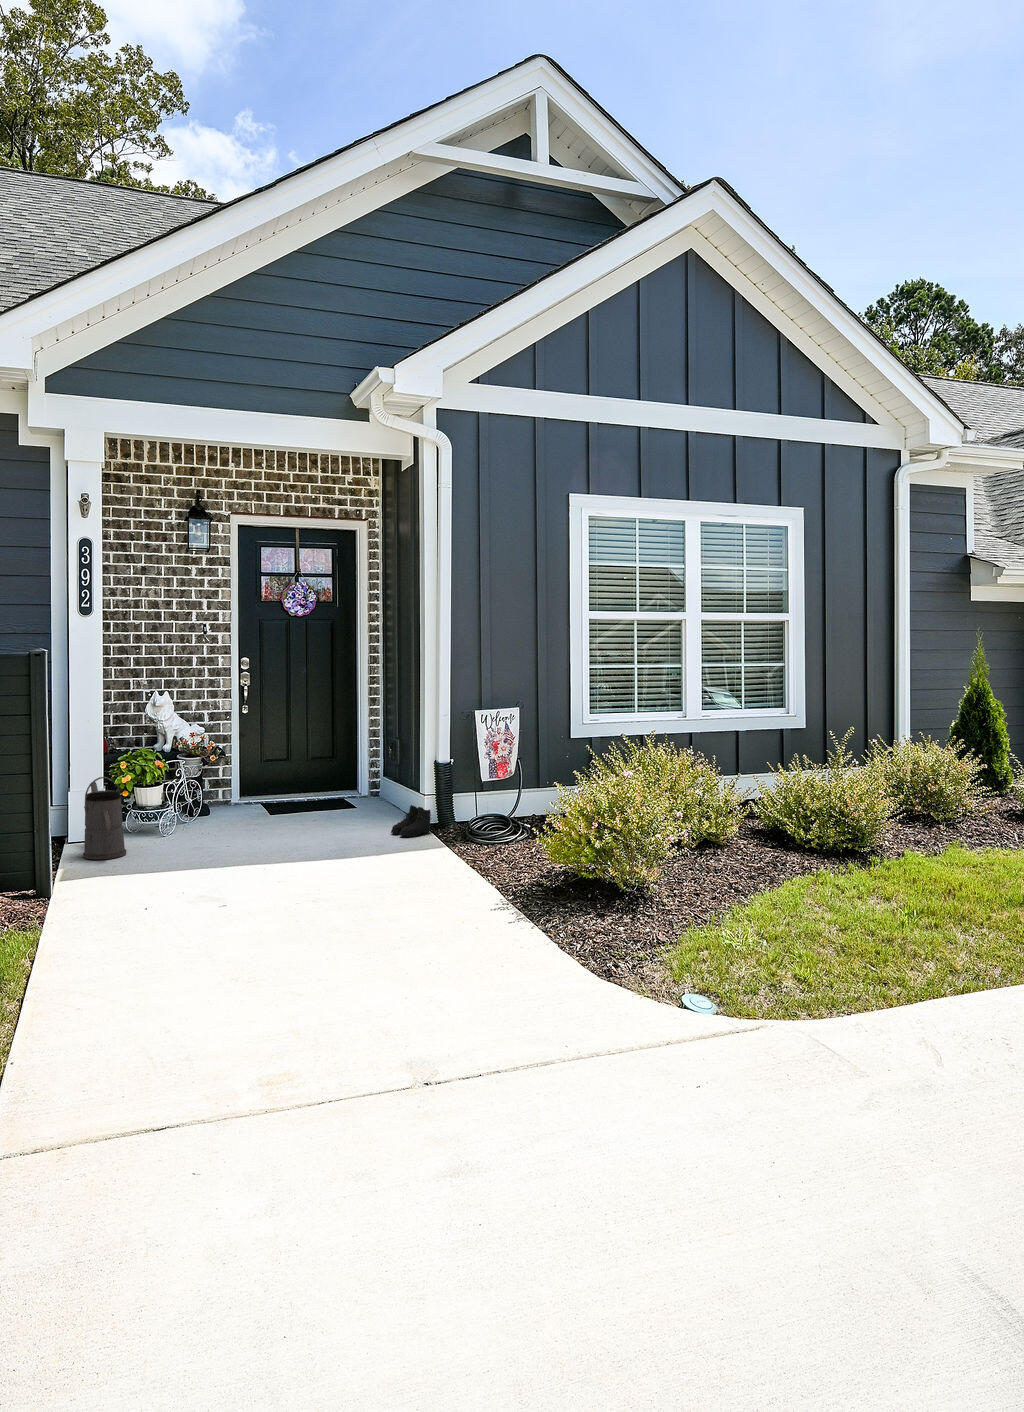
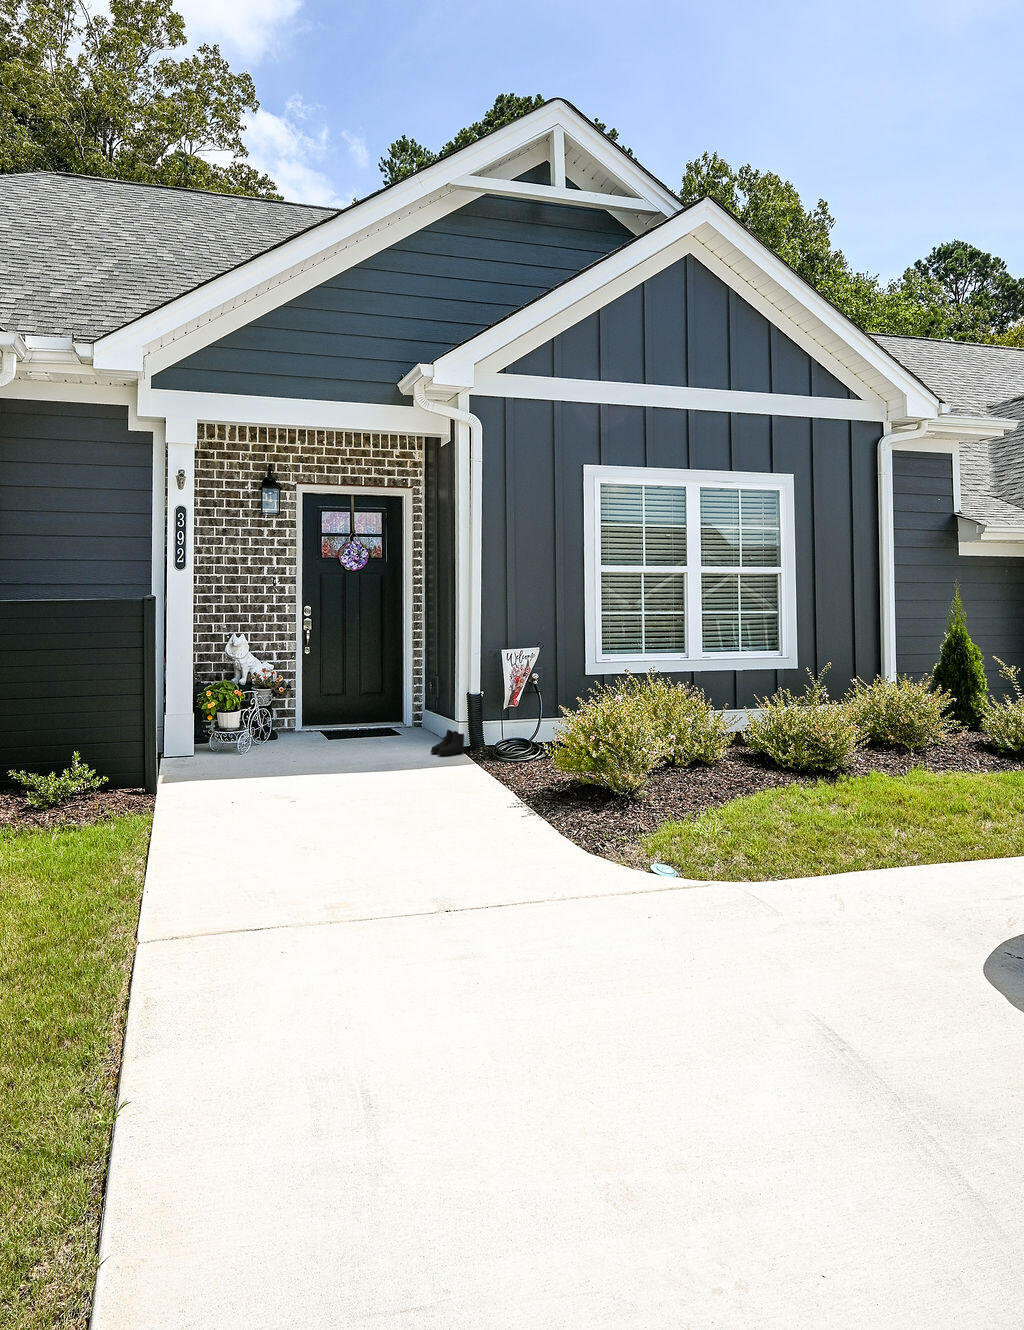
watering can: present [83,777,127,859] -> none [177,702,212,769]

